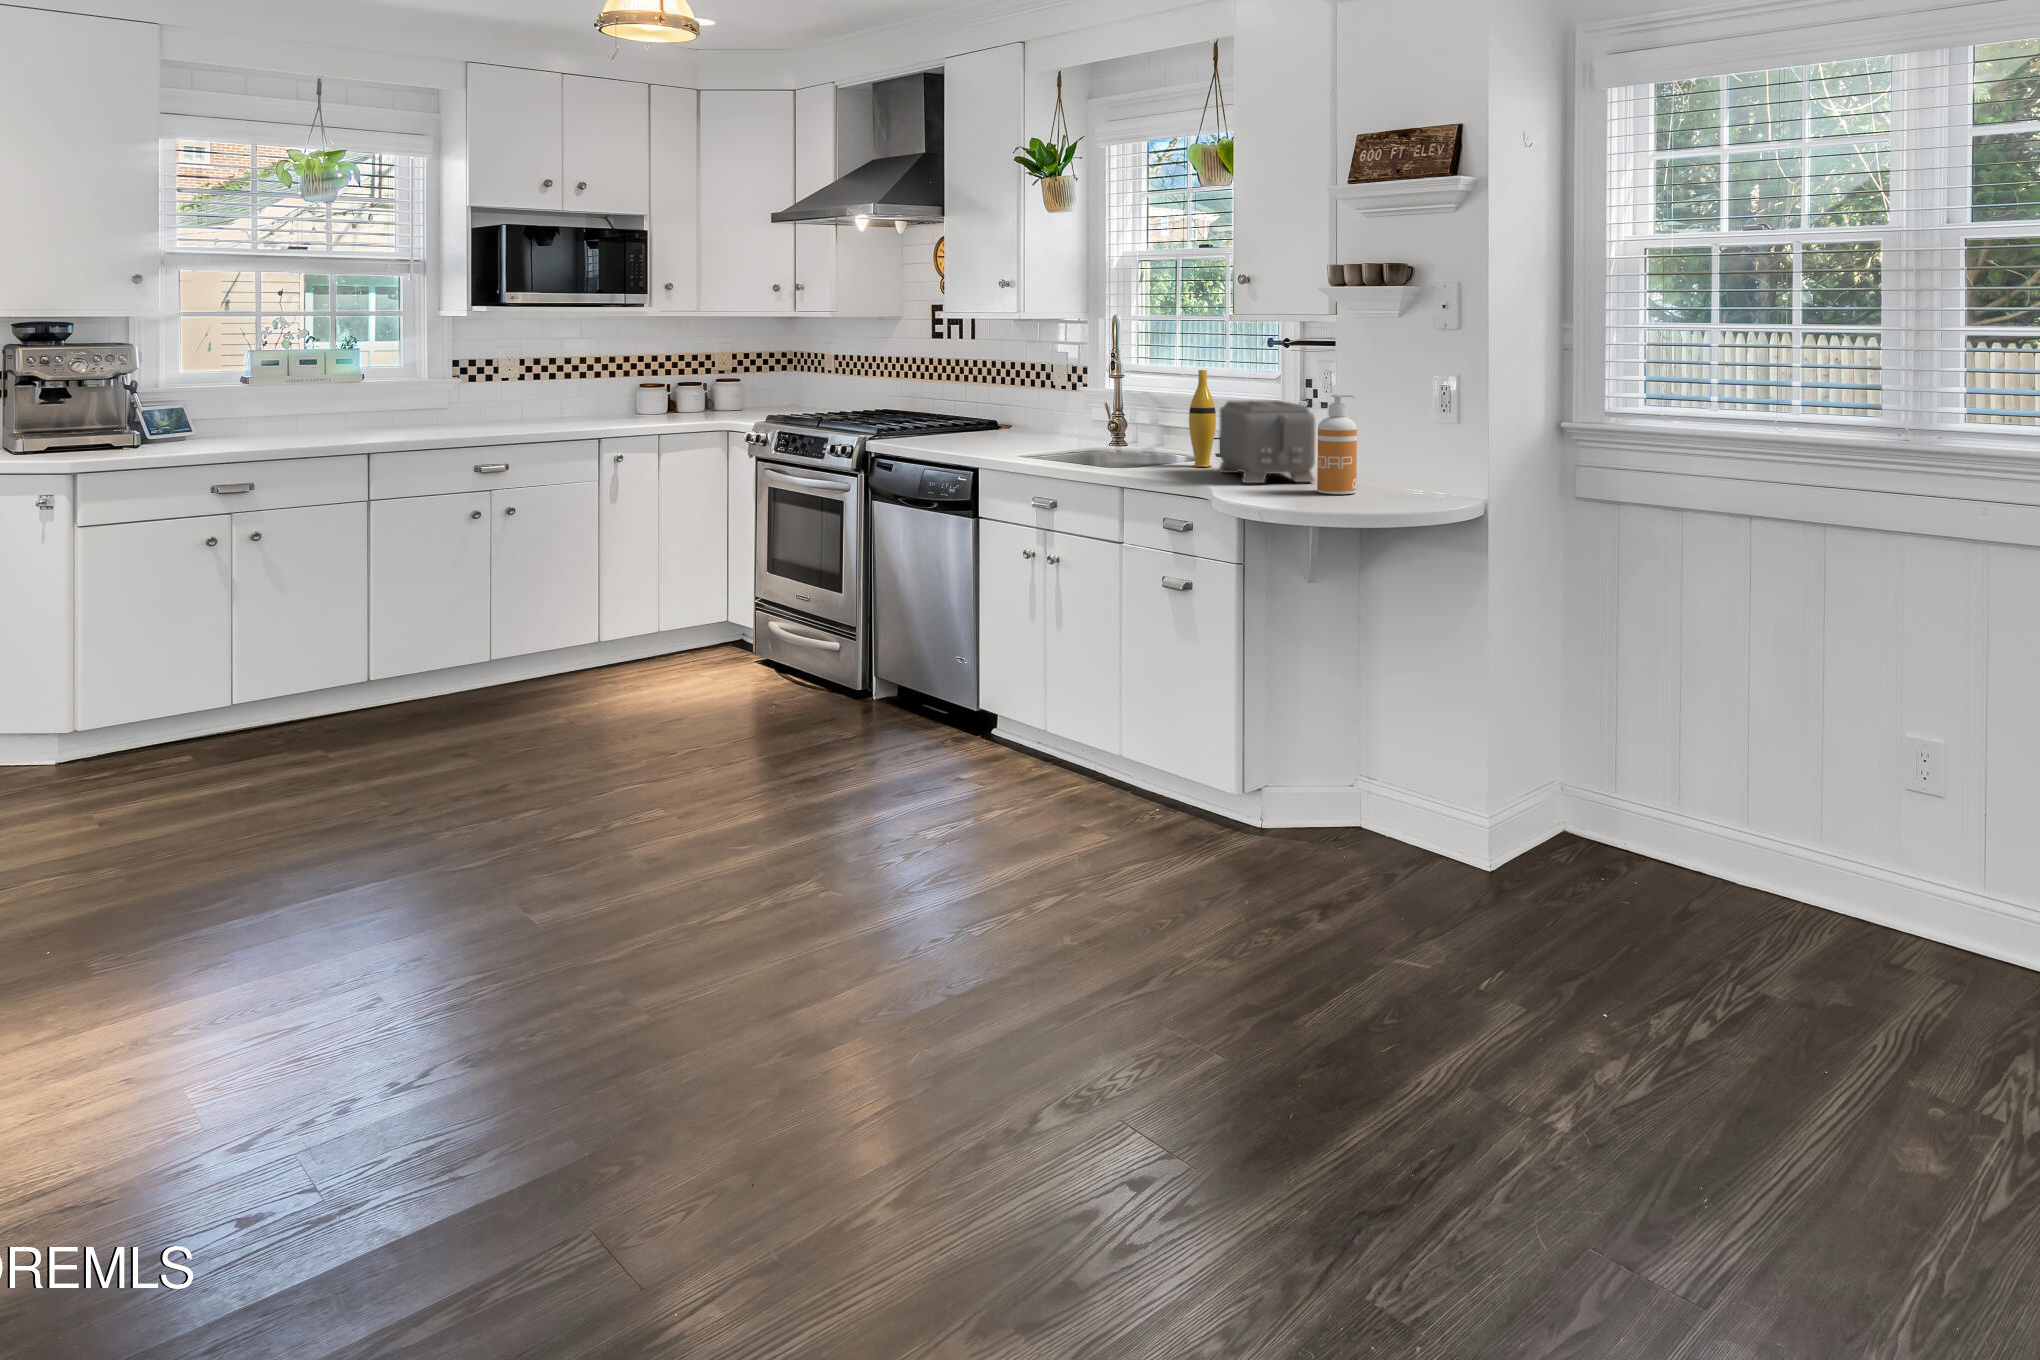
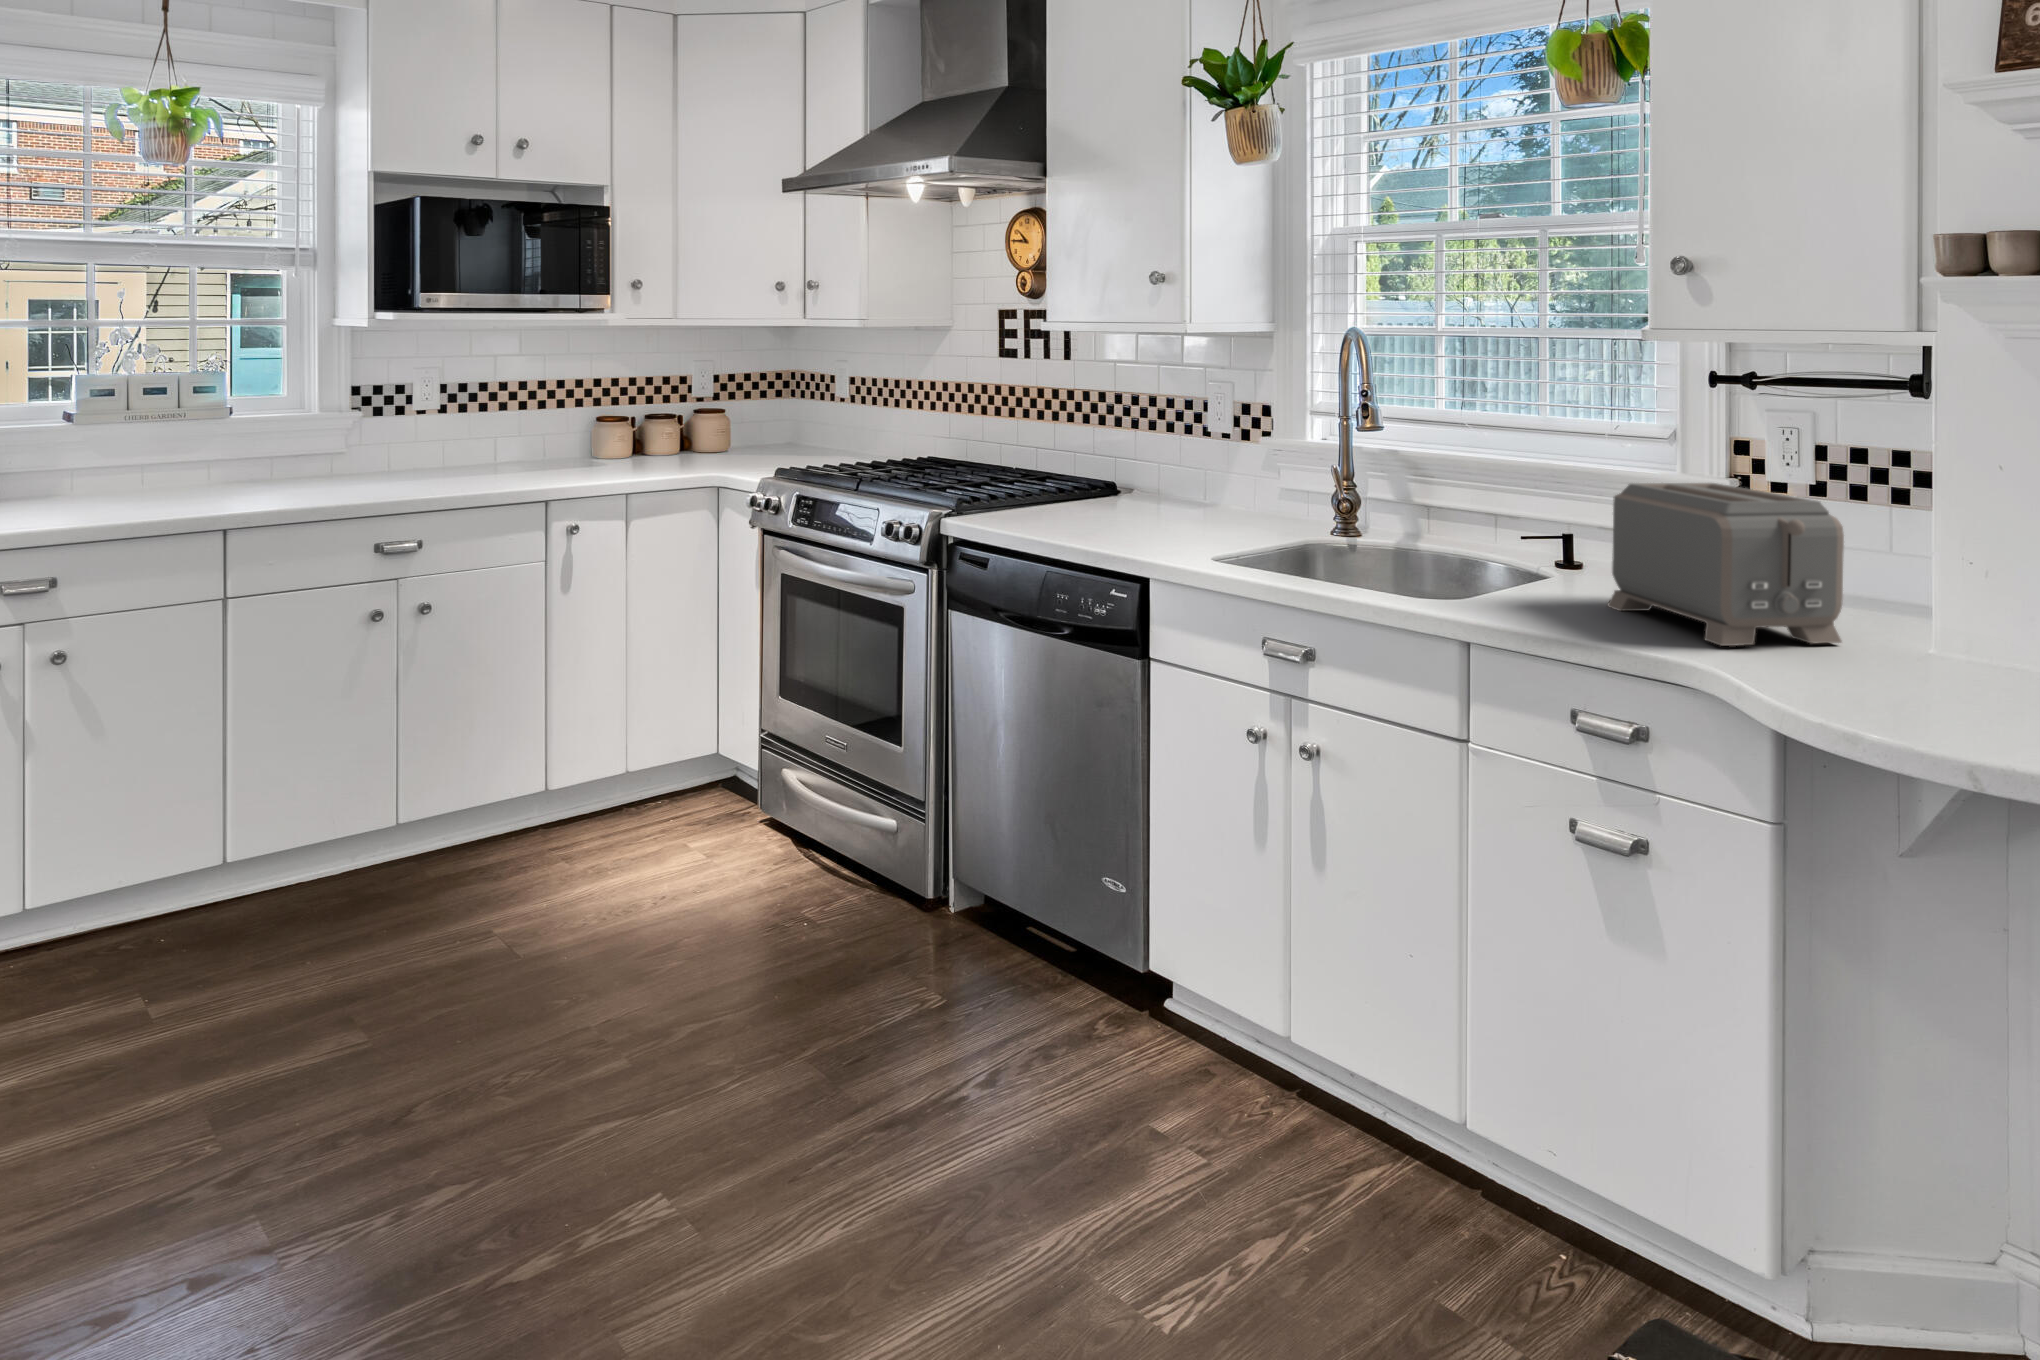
vase: present [1189,370,1216,467] -> none [1536,426,1586,593]
soap dispenser: present [1317,394,1357,494] -> none [1893,489,1981,684]

